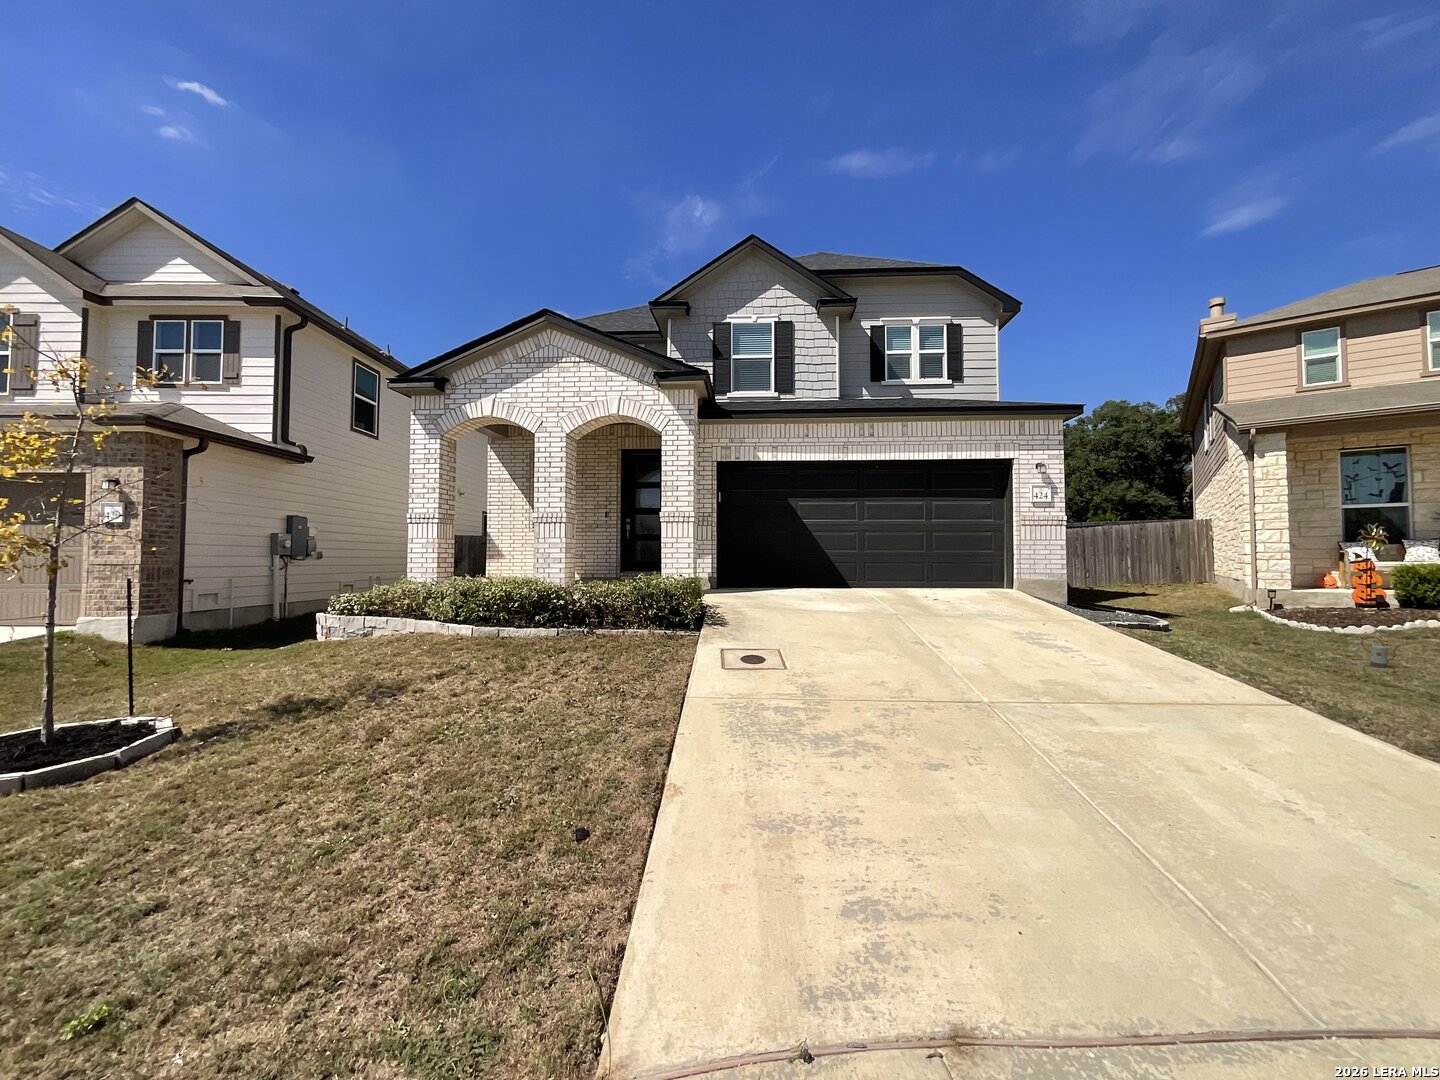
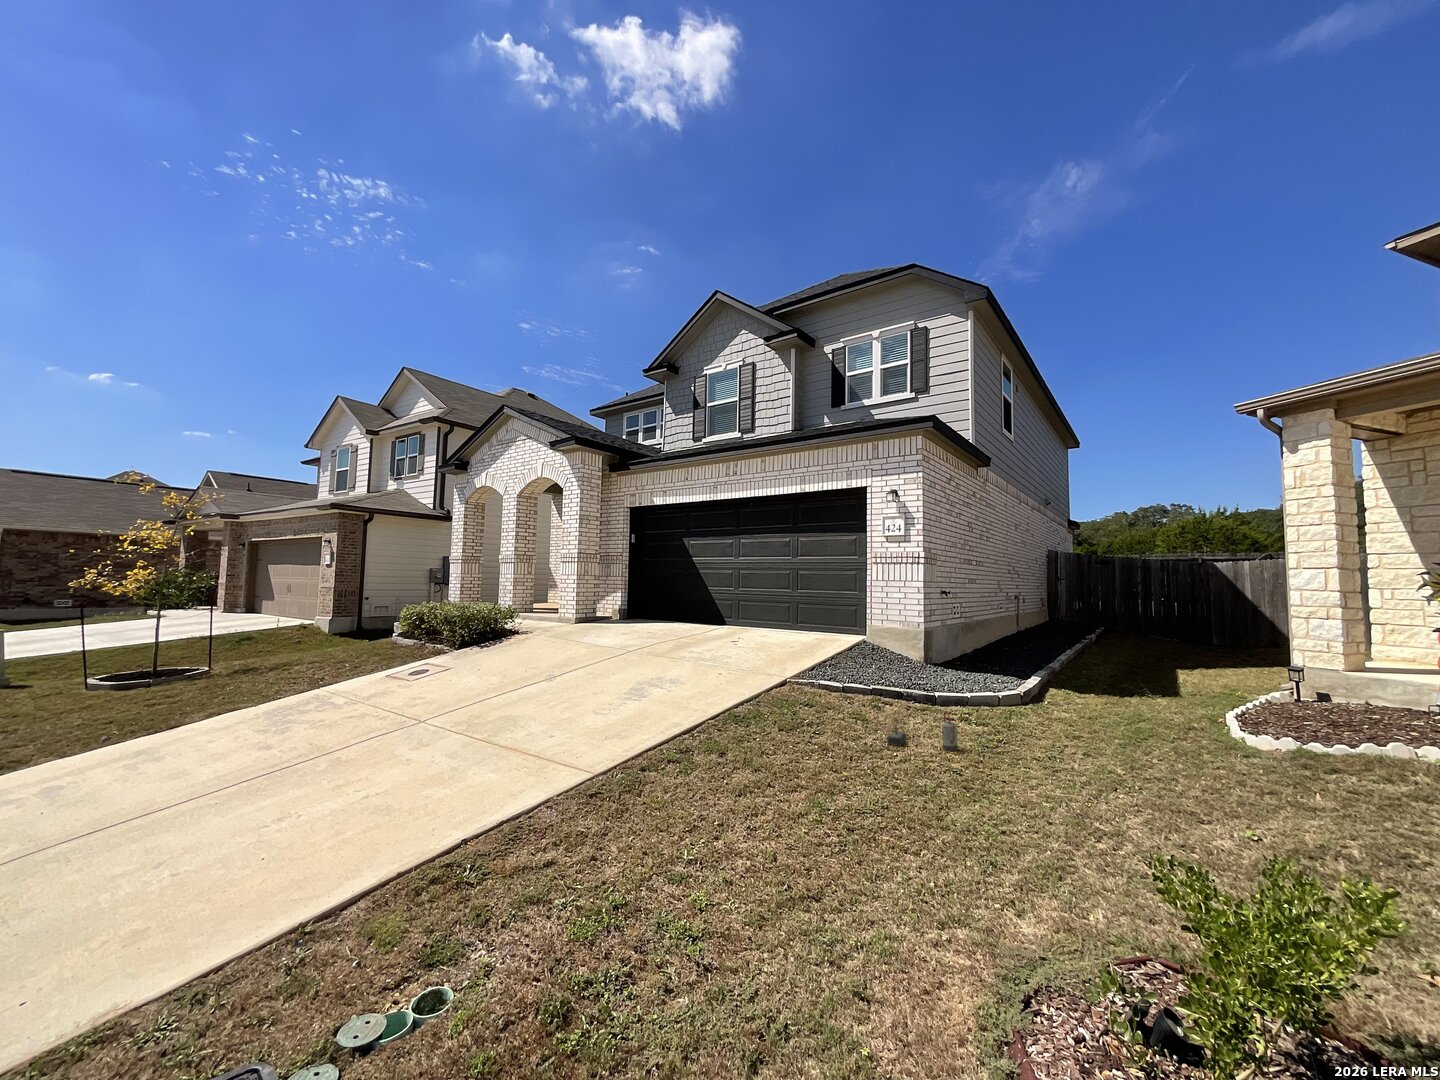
decorative plant: none [1319,641,1361,671] -> present [887,711,907,746]

